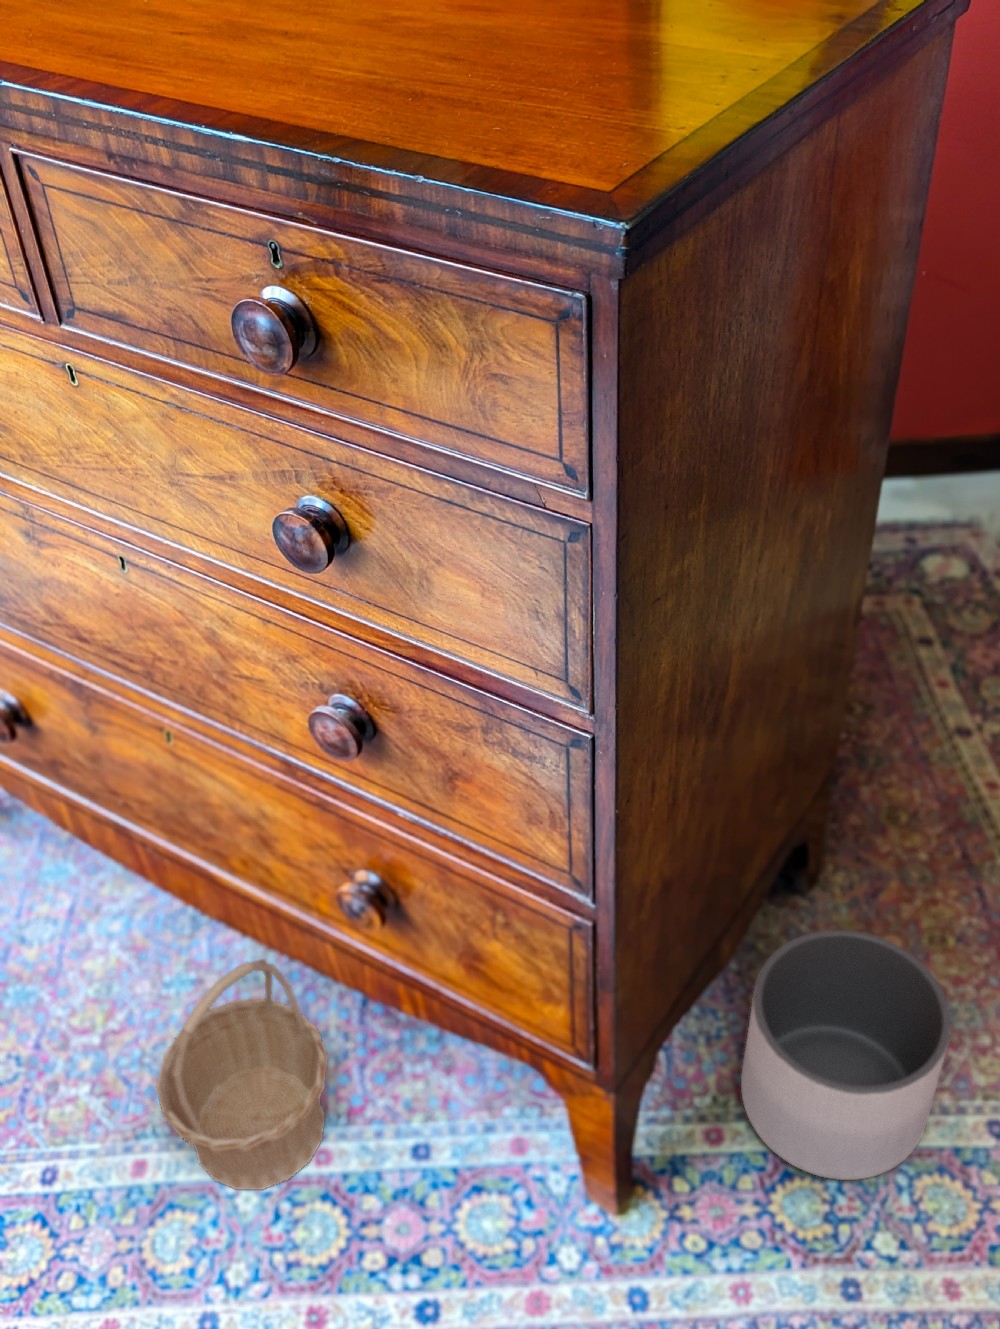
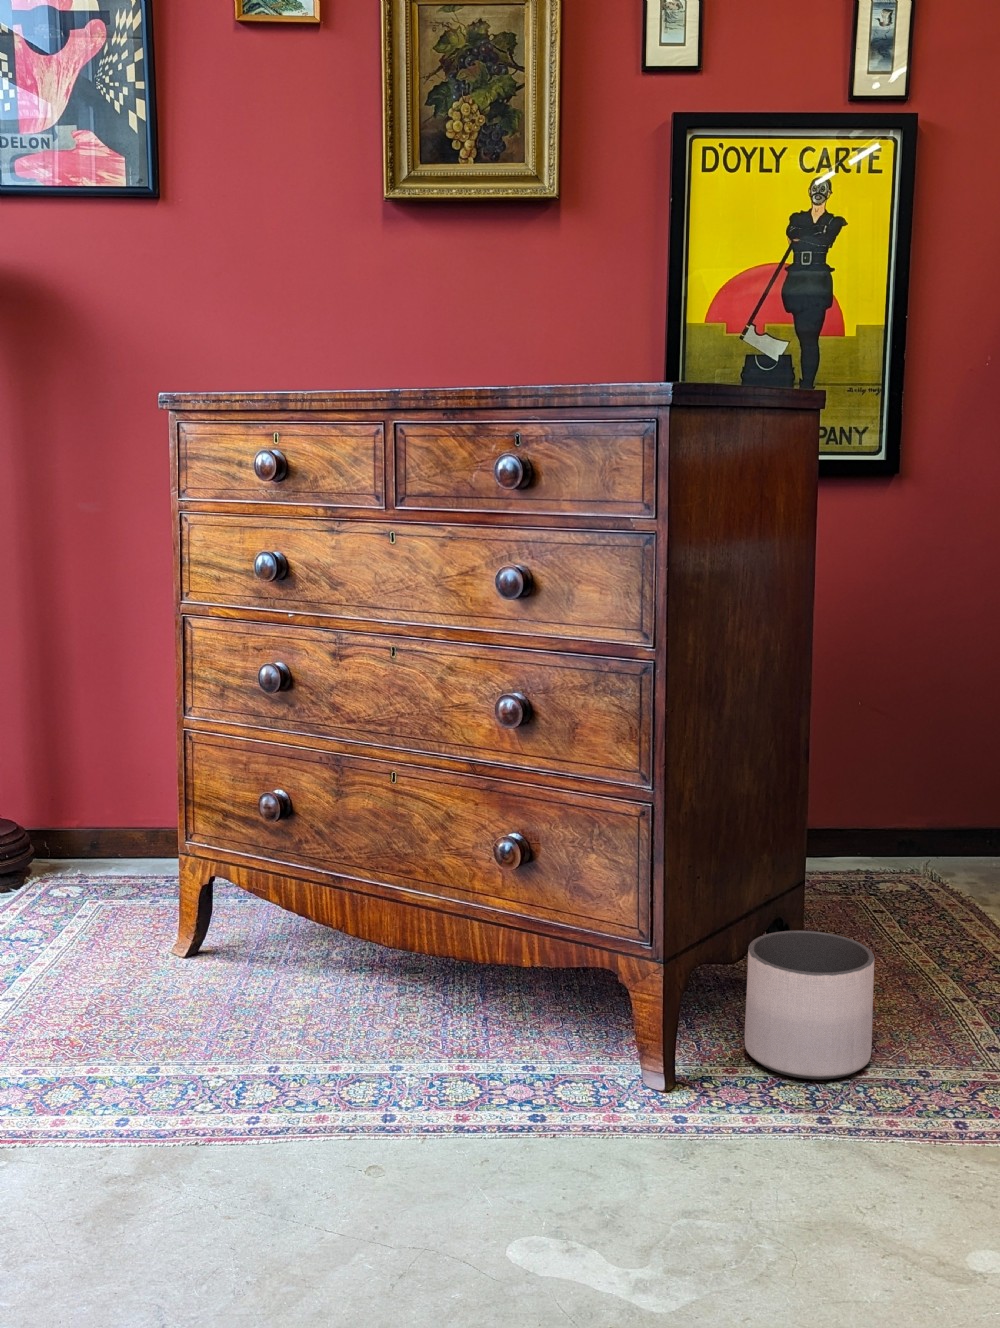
basket: present [156,959,328,1190] -> none [359,898,472,1077]

